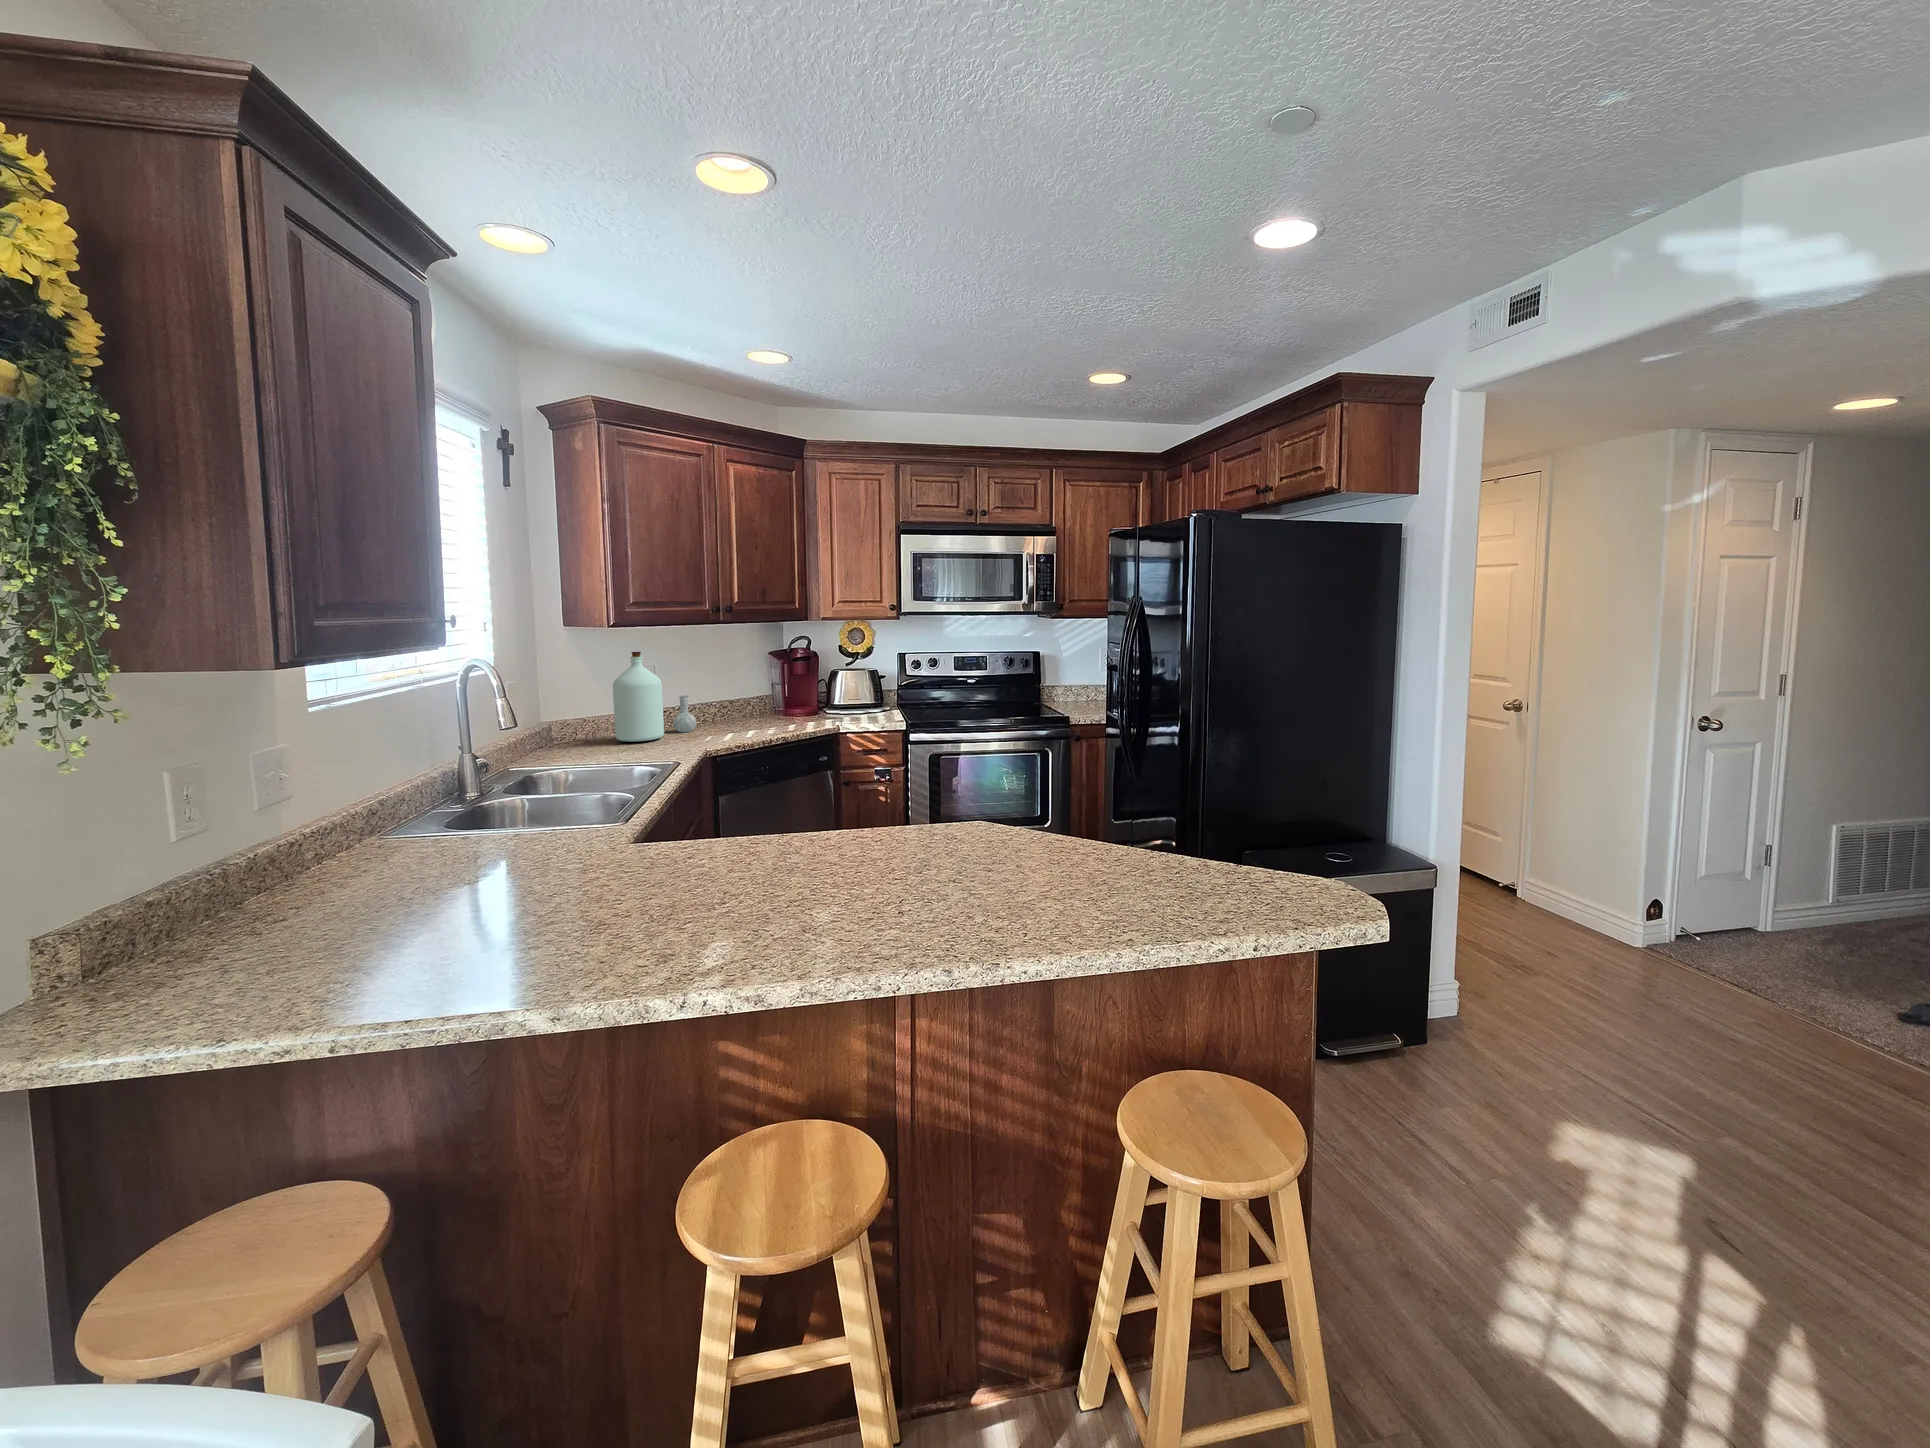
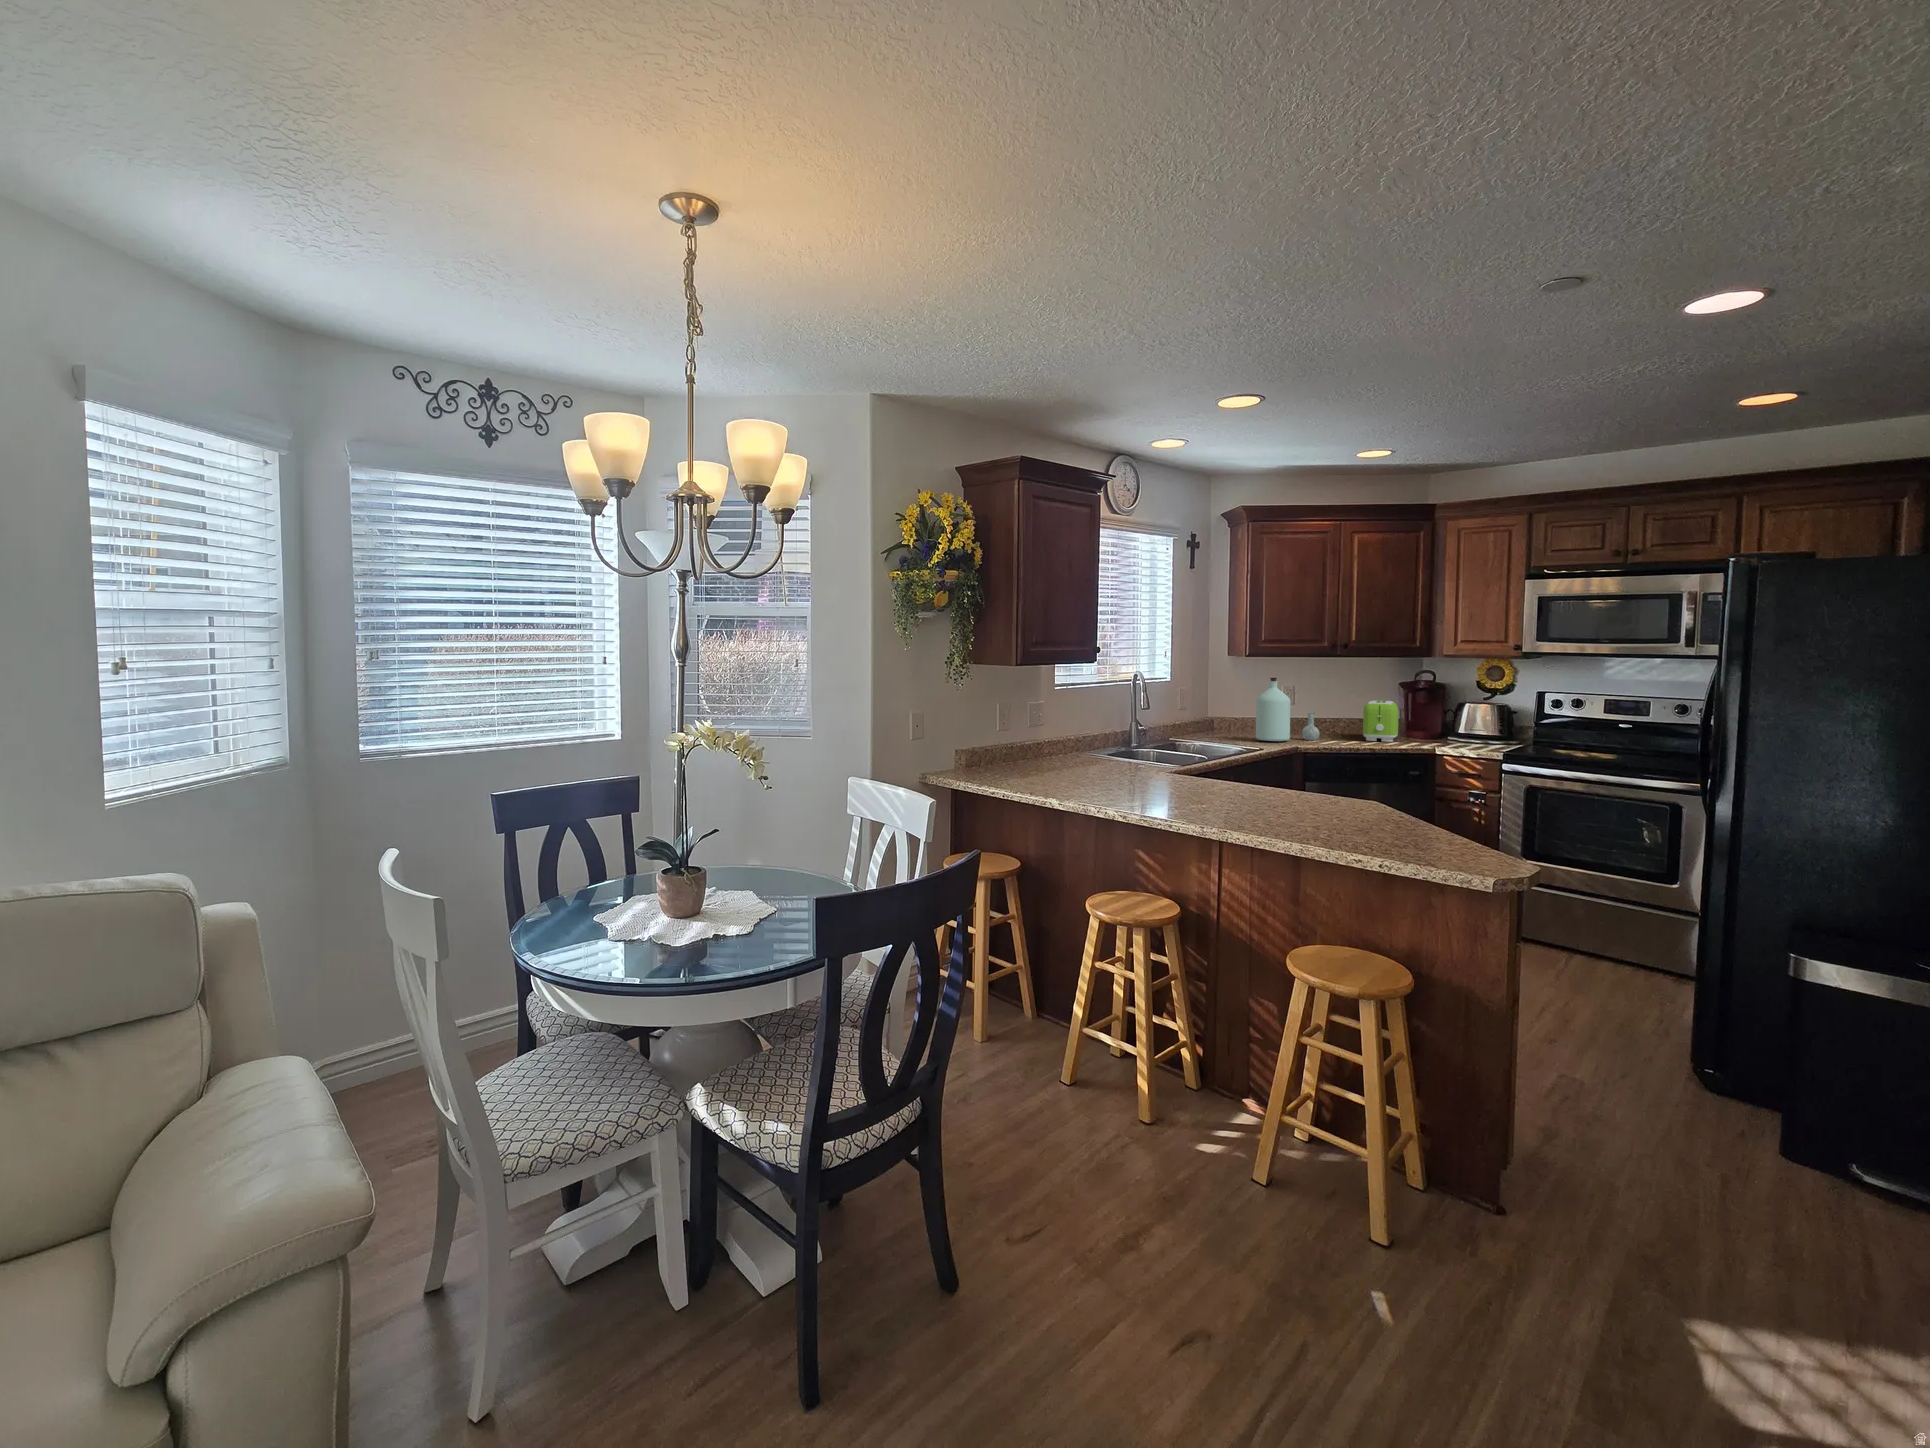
toaster: none [738,672,784,724] -> present [1363,700,1398,742]

